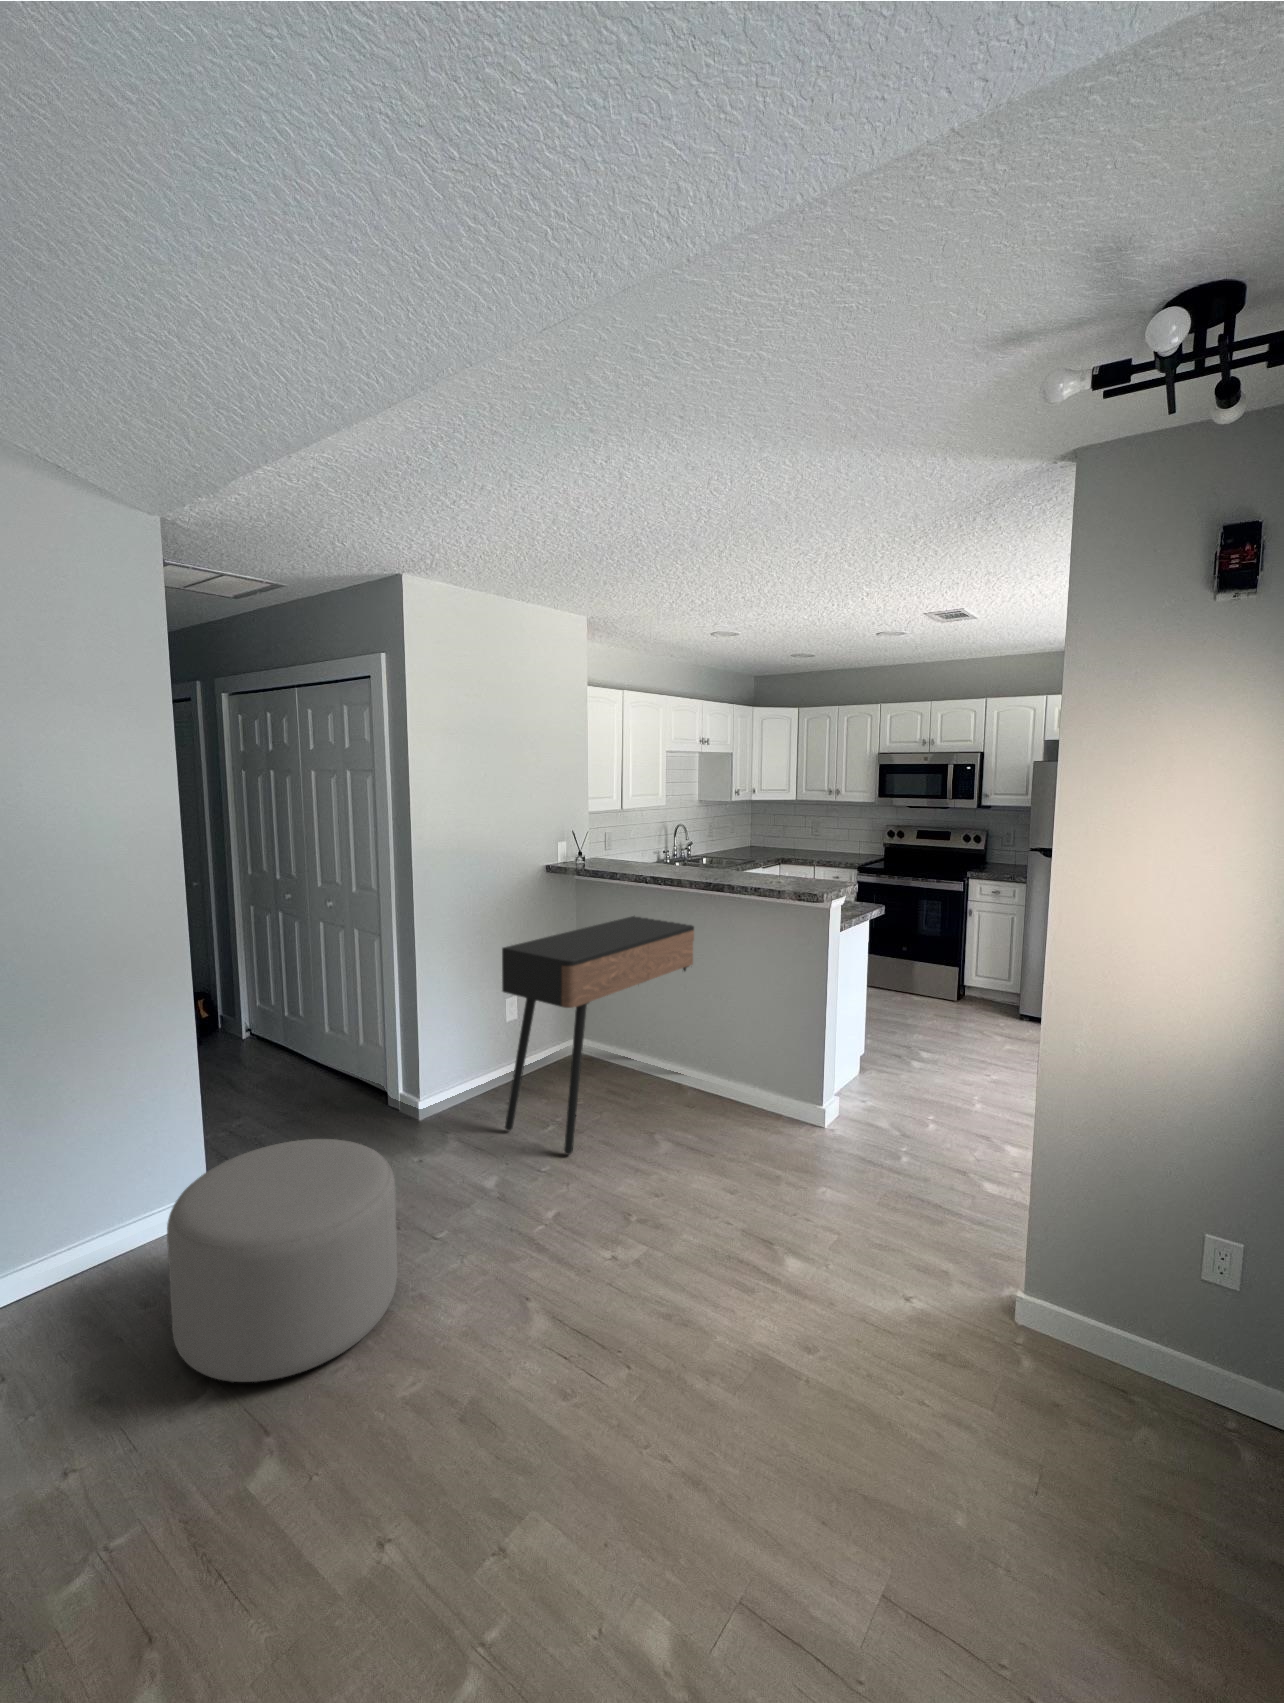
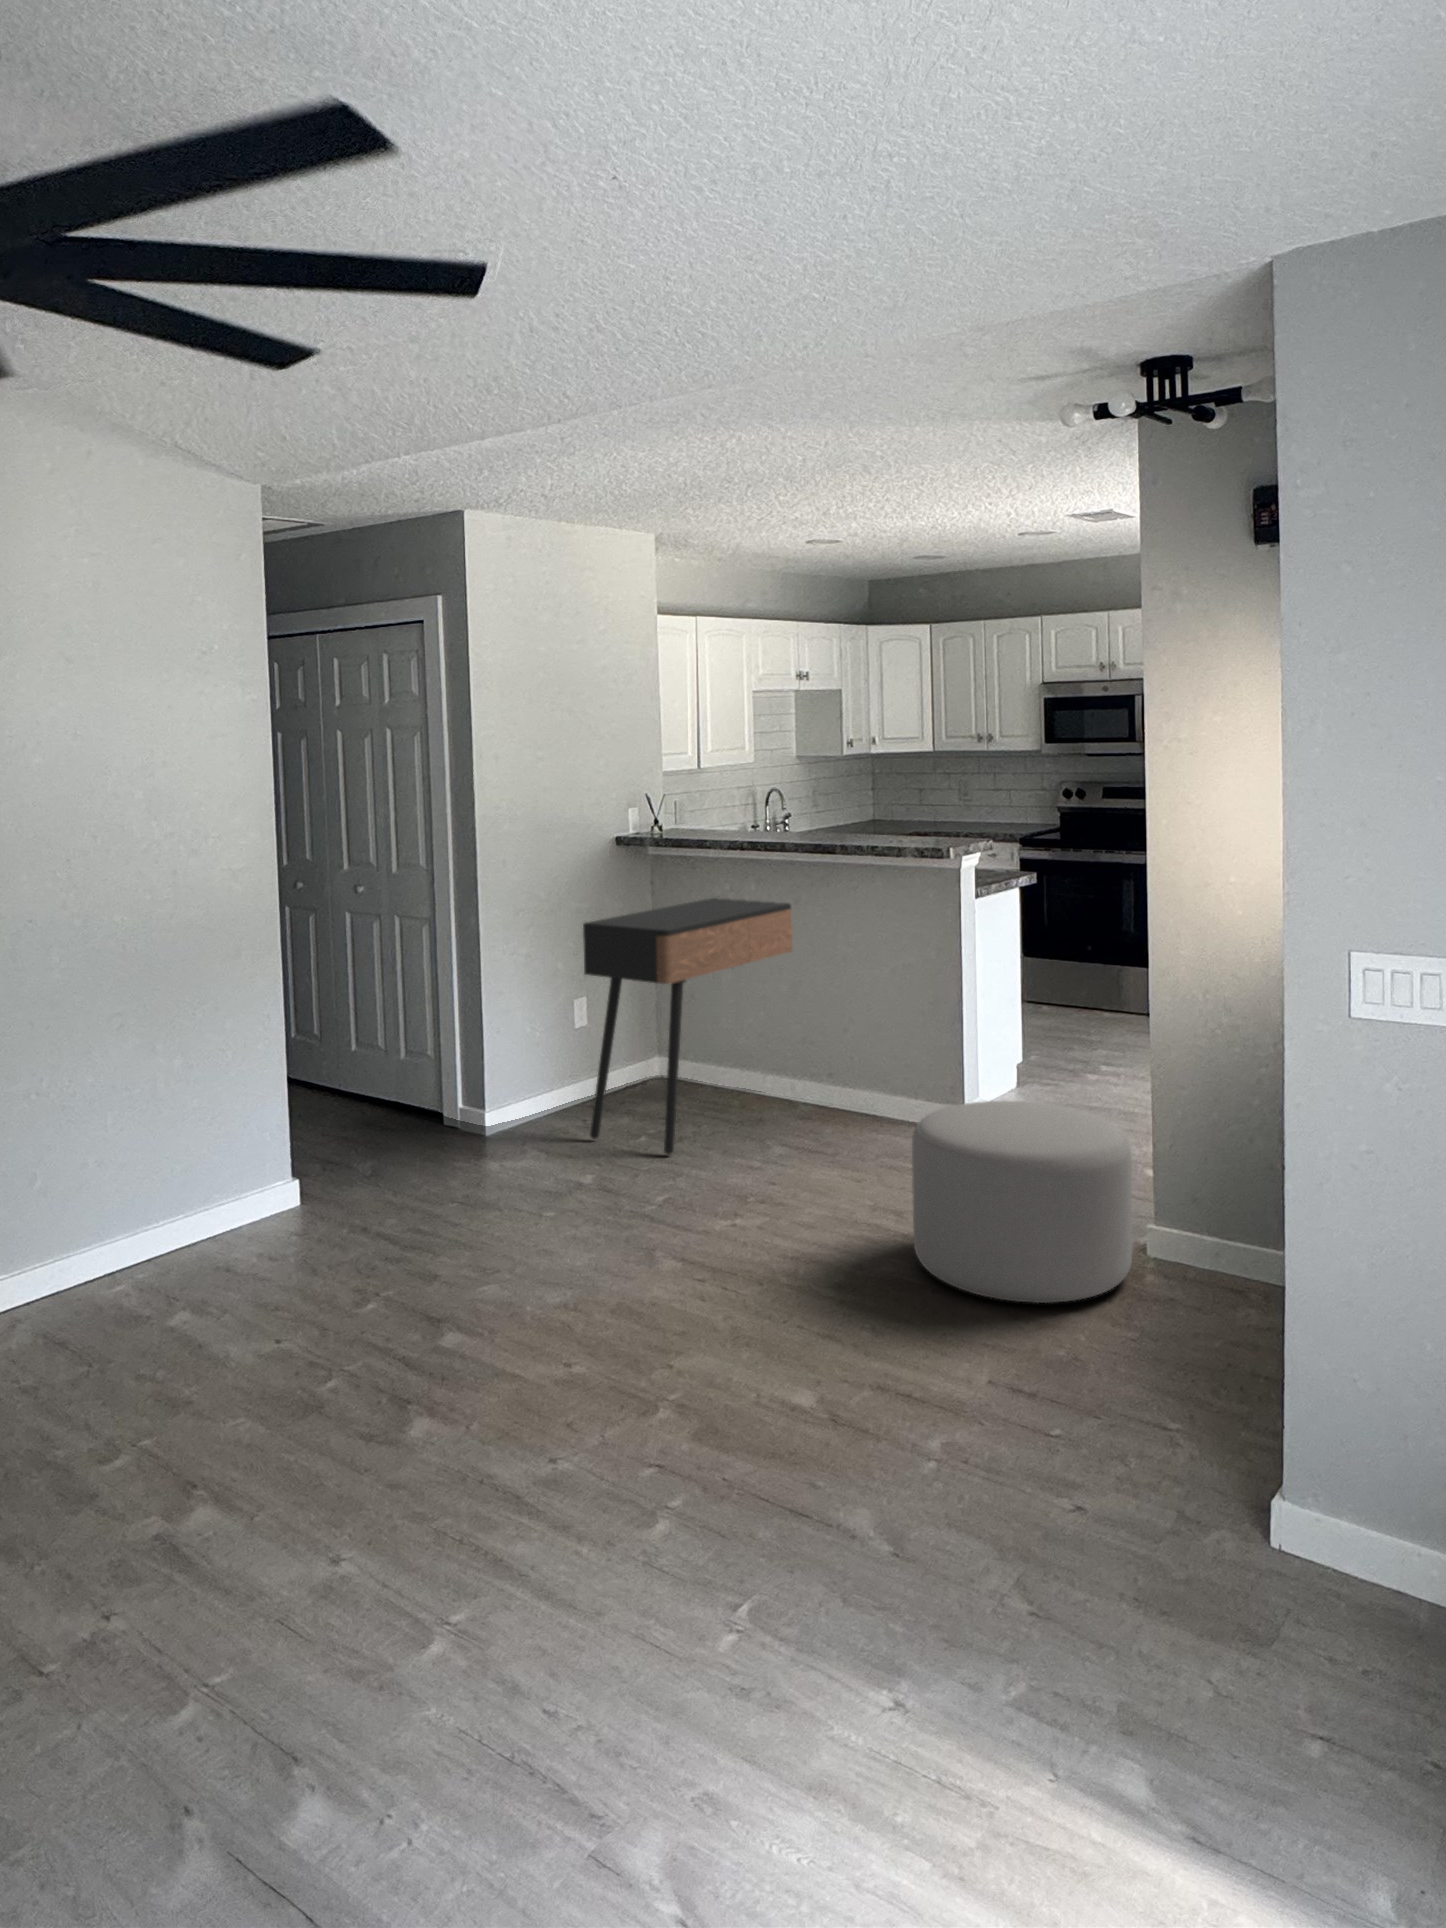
ottoman: present [167,1139,397,1382] -> present [912,1101,1132,1303]

